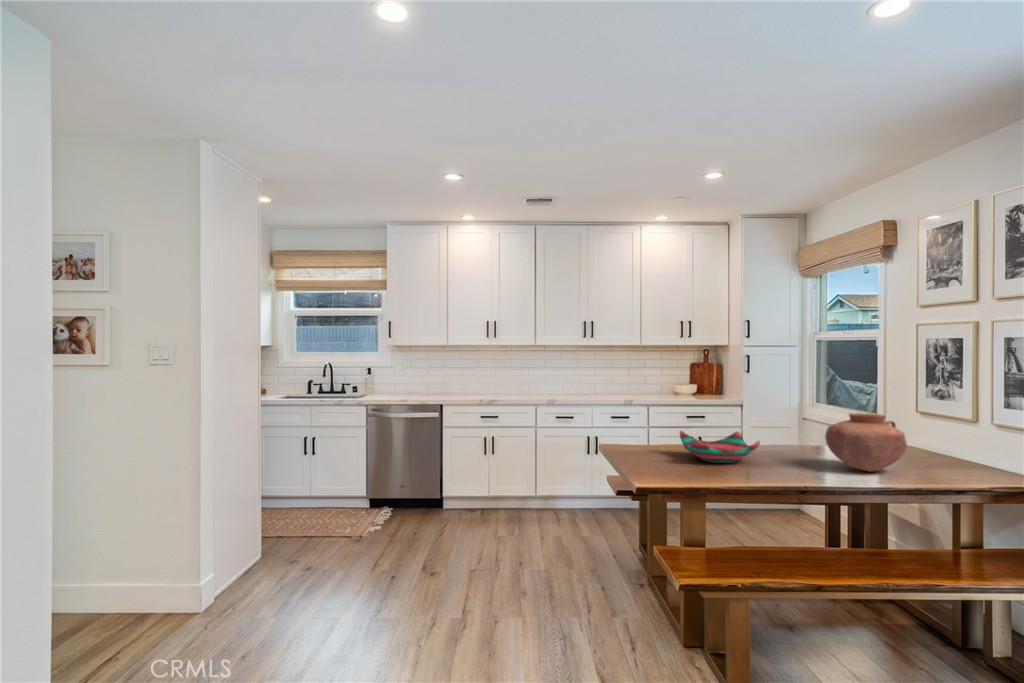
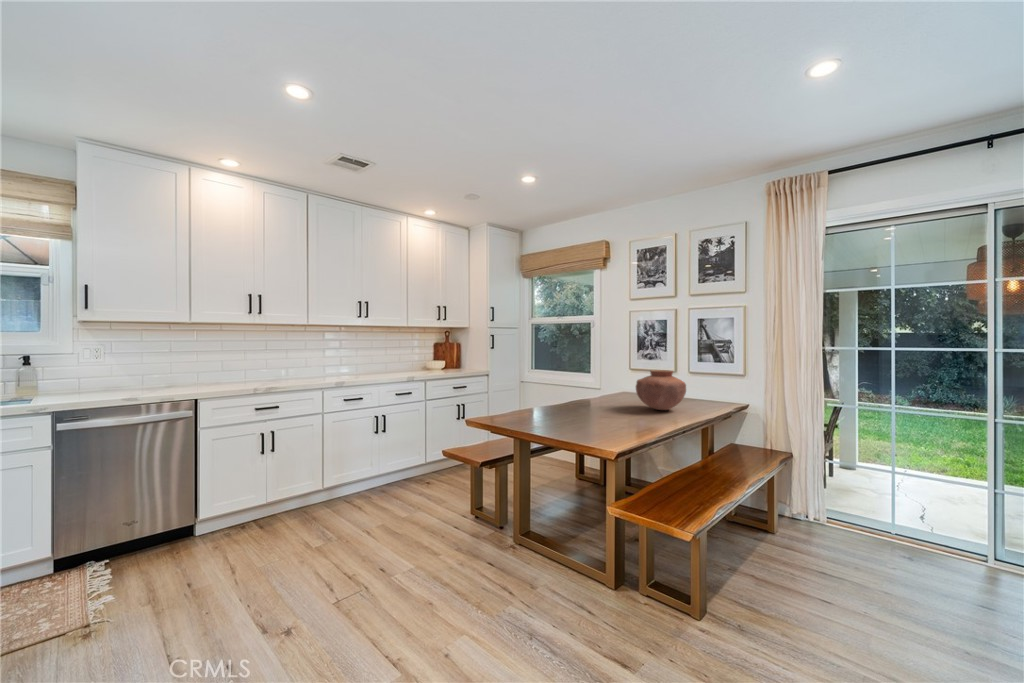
decorative bowl: present [680,431,760,463] -> none [540,393,611,421]

